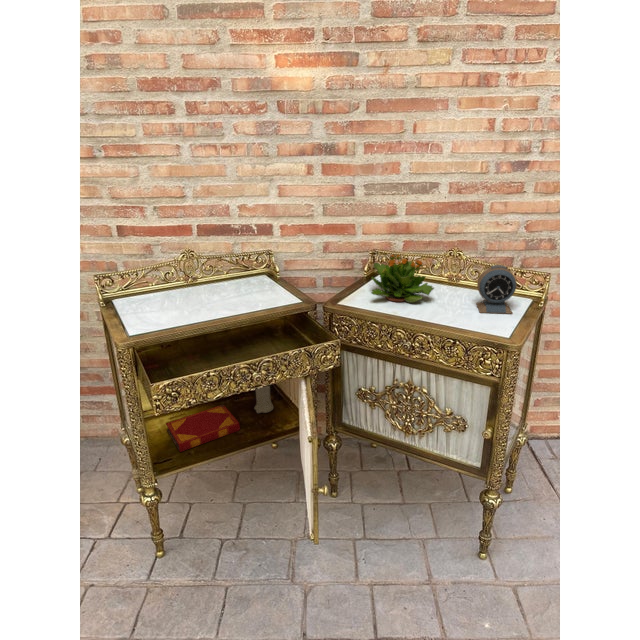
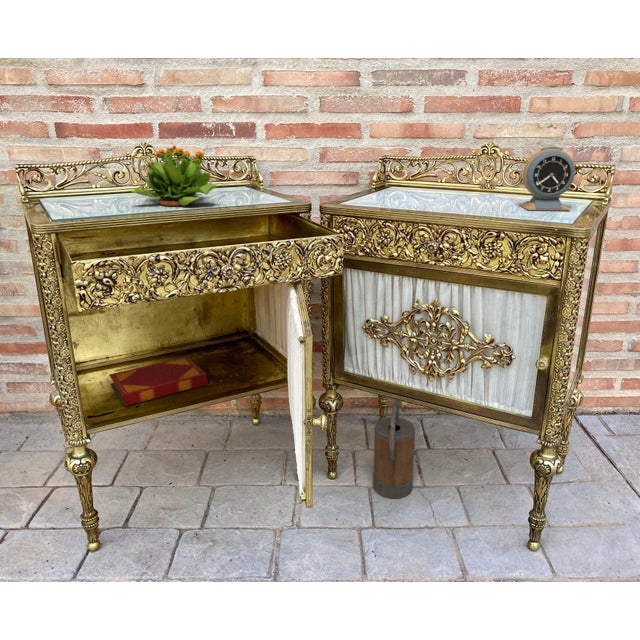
potted flower: present [371,255,434,303] -> present [131,145,217,206]
candle: present [255,386,273,413] -> none [228,325,253,368]
watering can: none [365,434,397,514] -> present [373,399,415,498]

